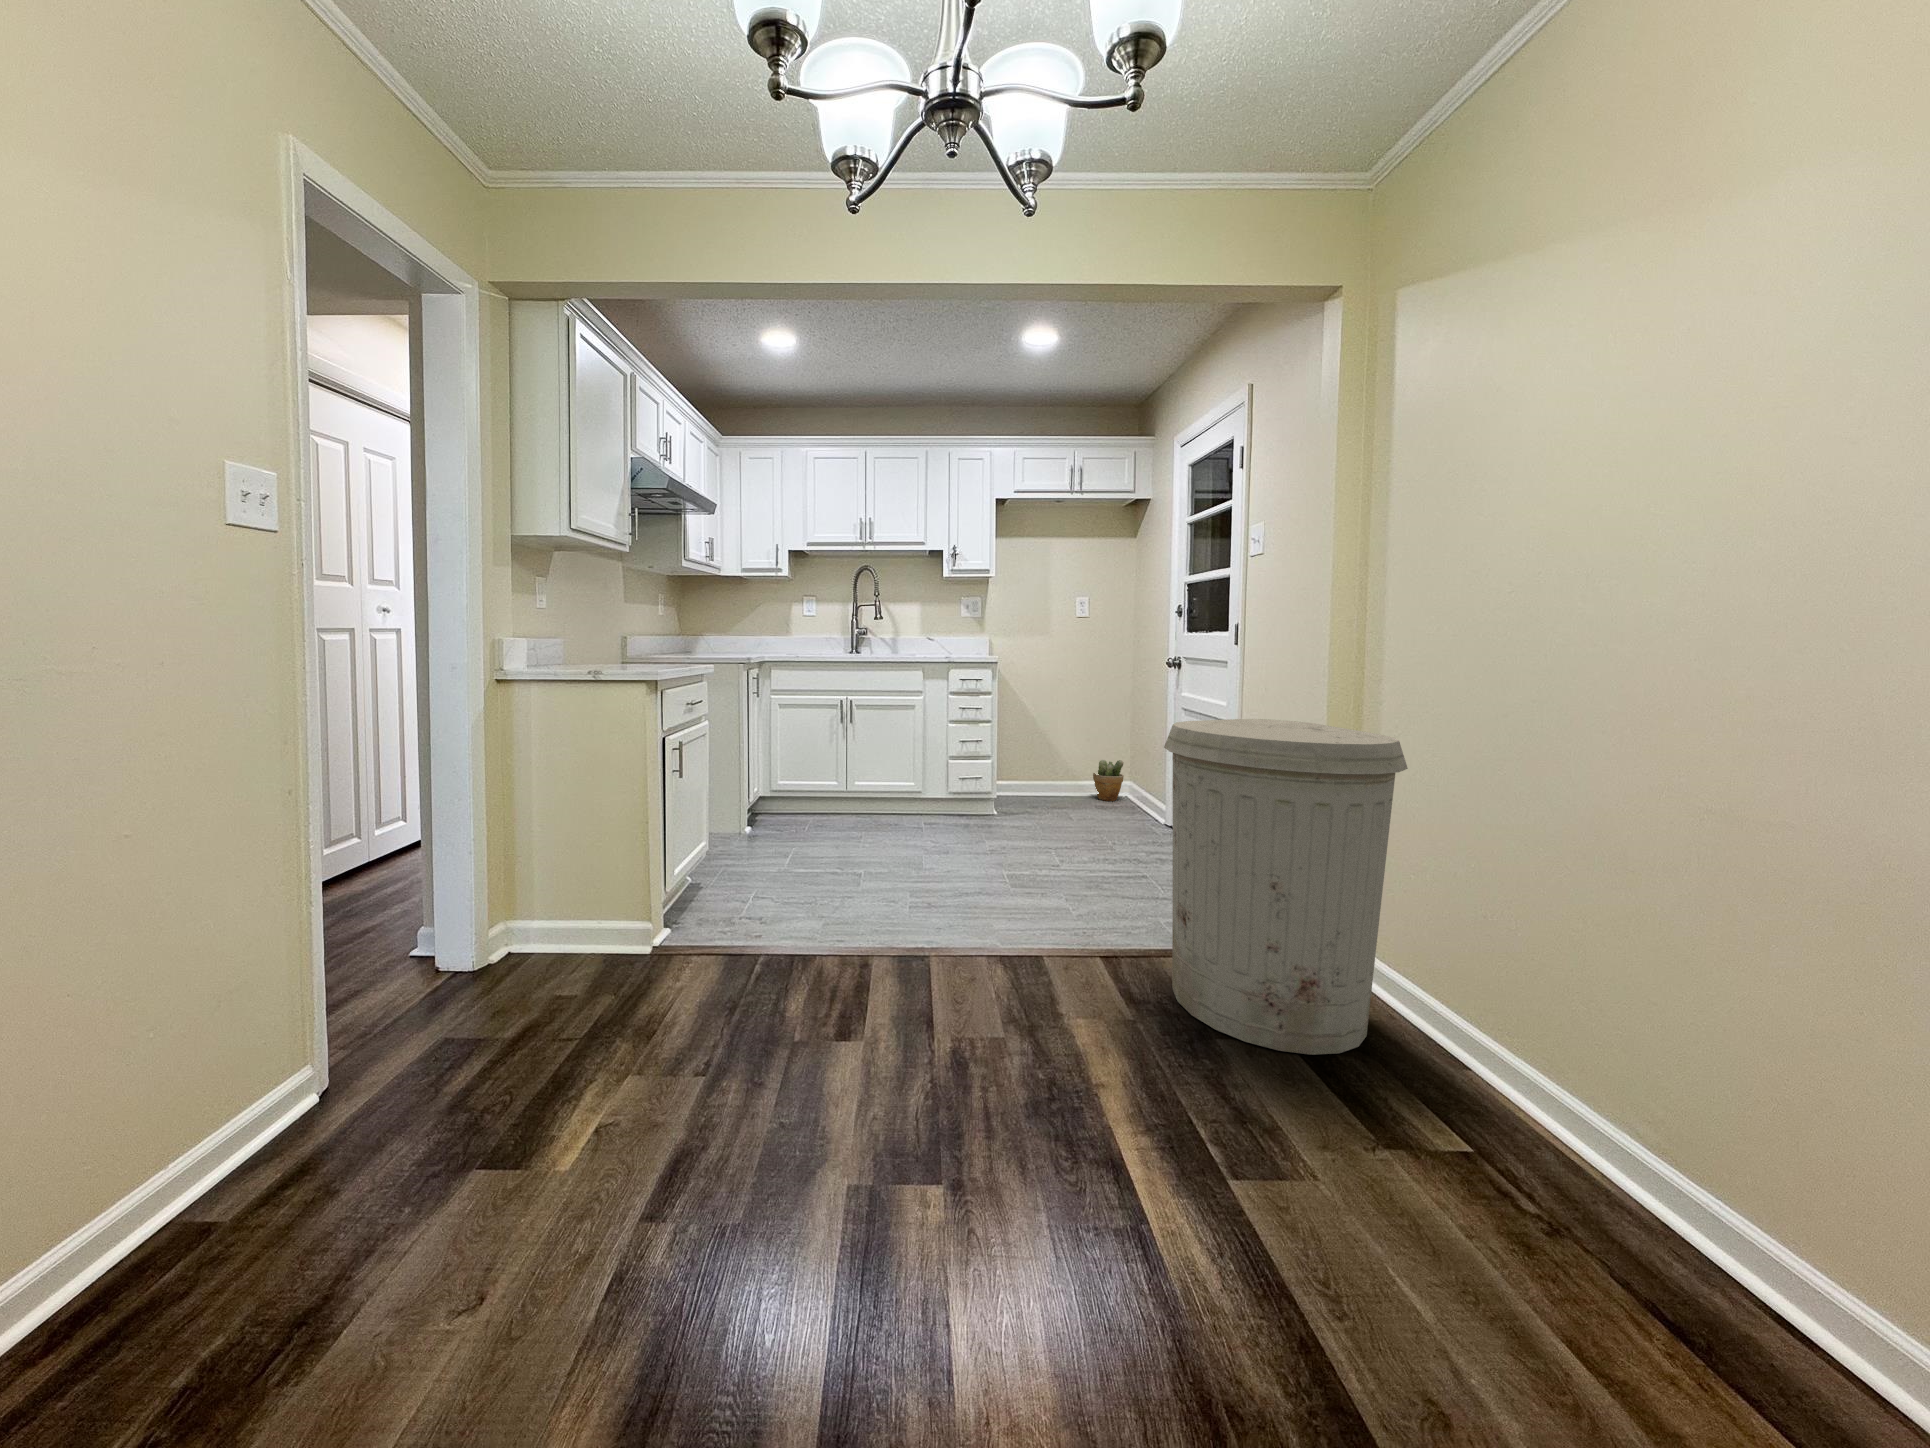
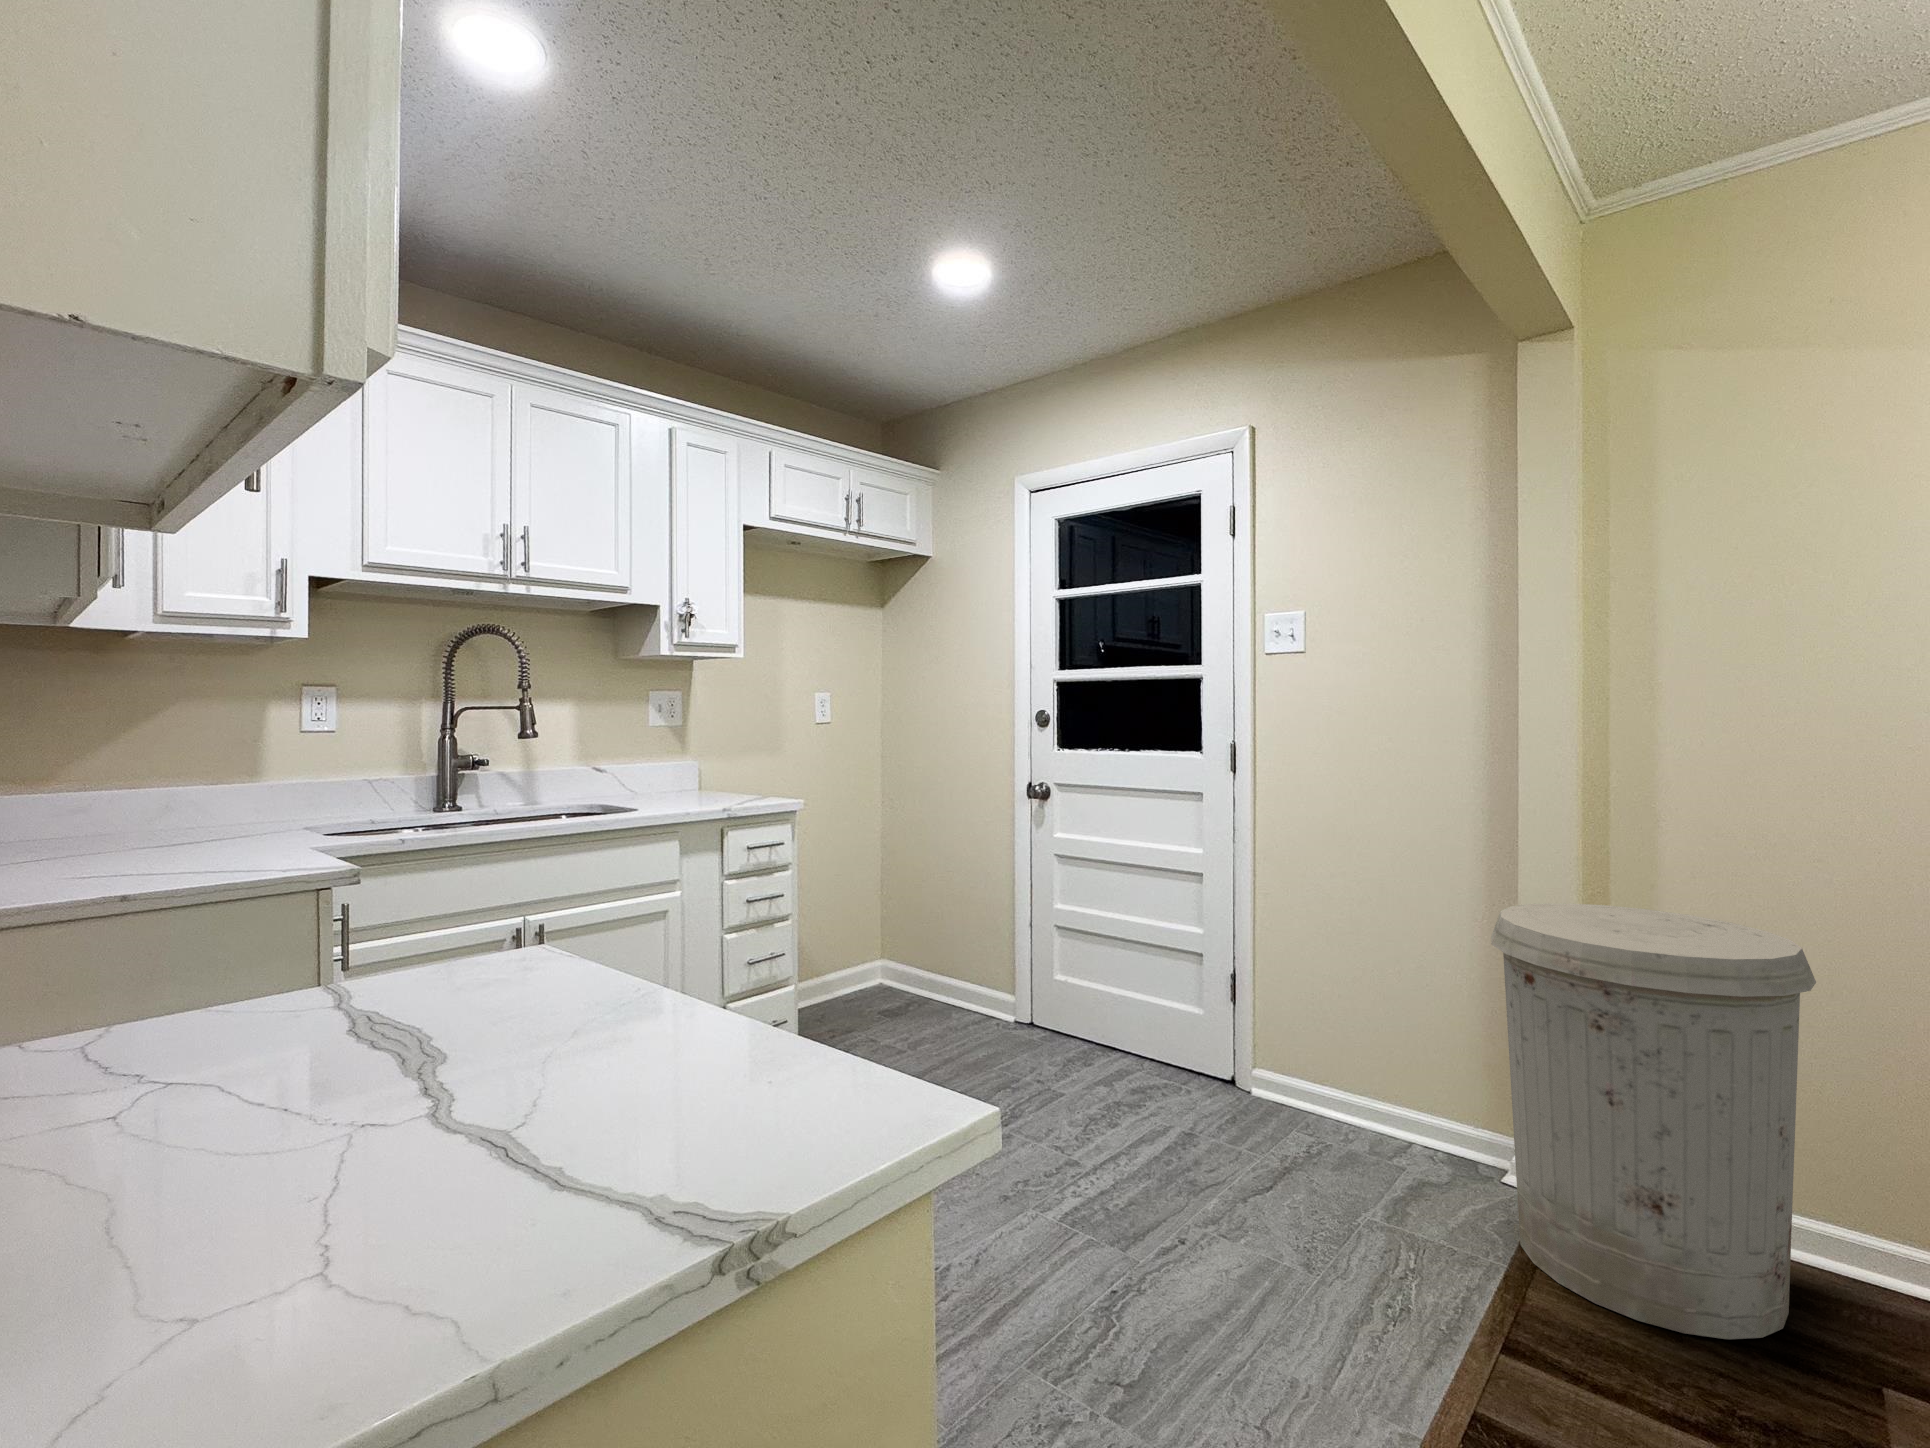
potted plant: present [1093,760,1124,801] -> none [847,932,893,1000]

